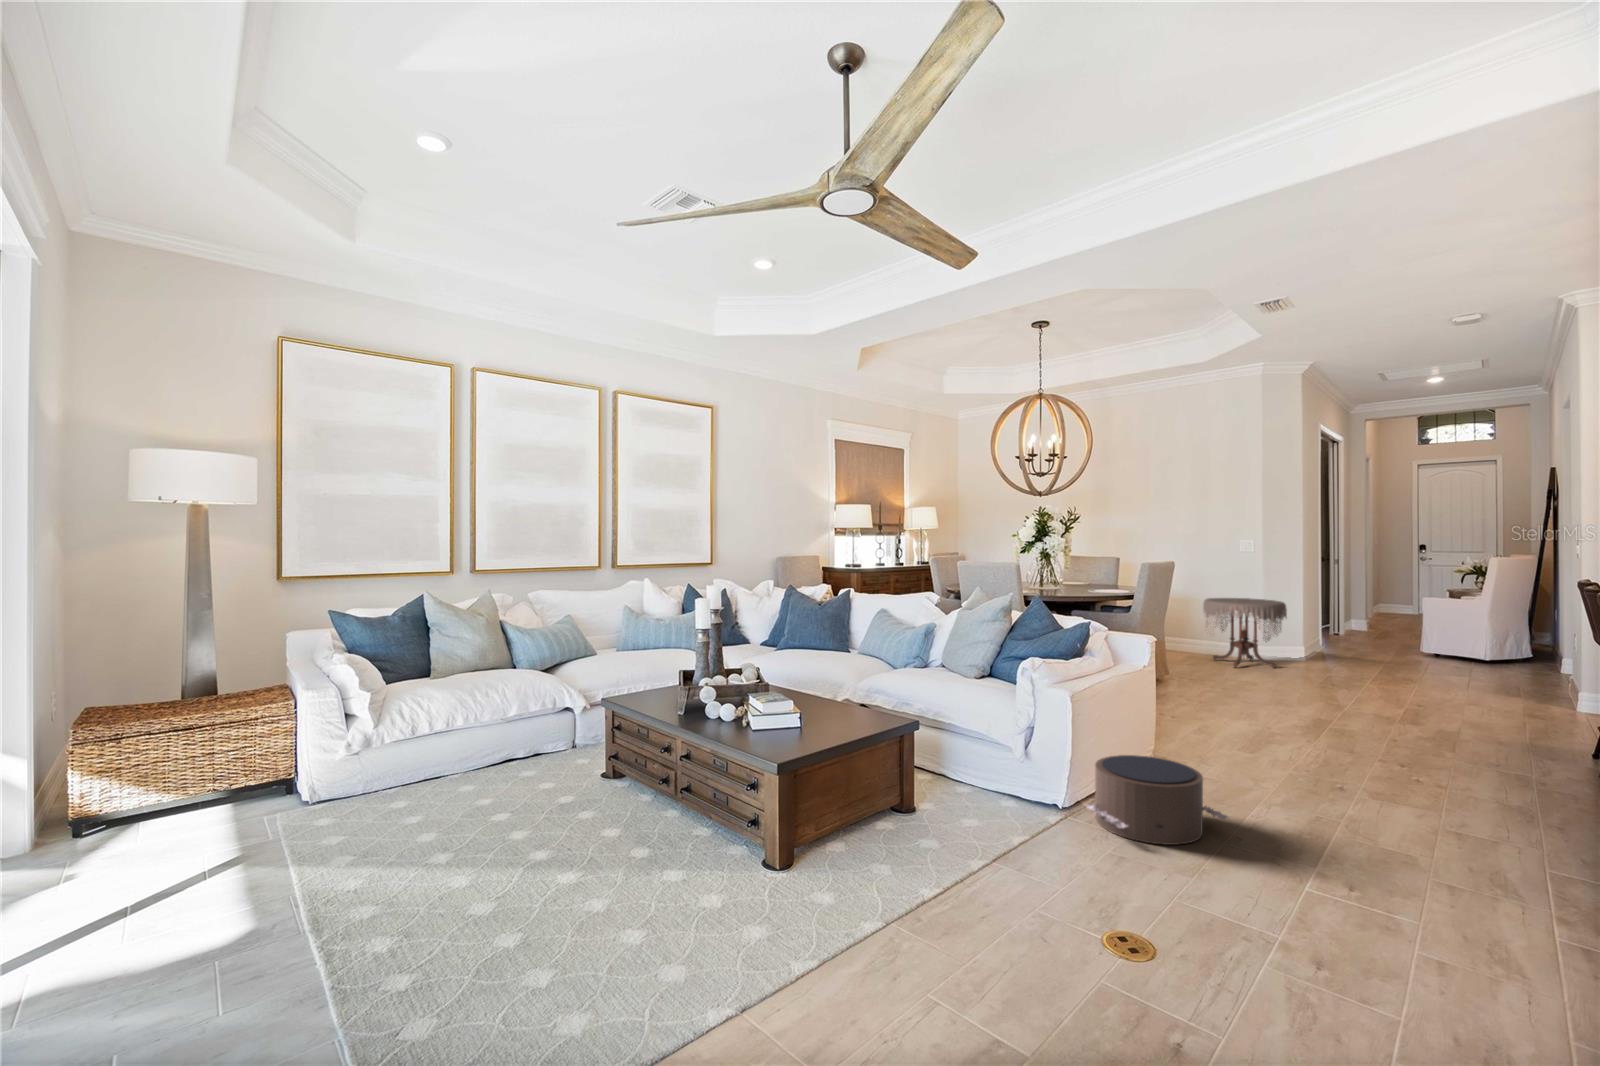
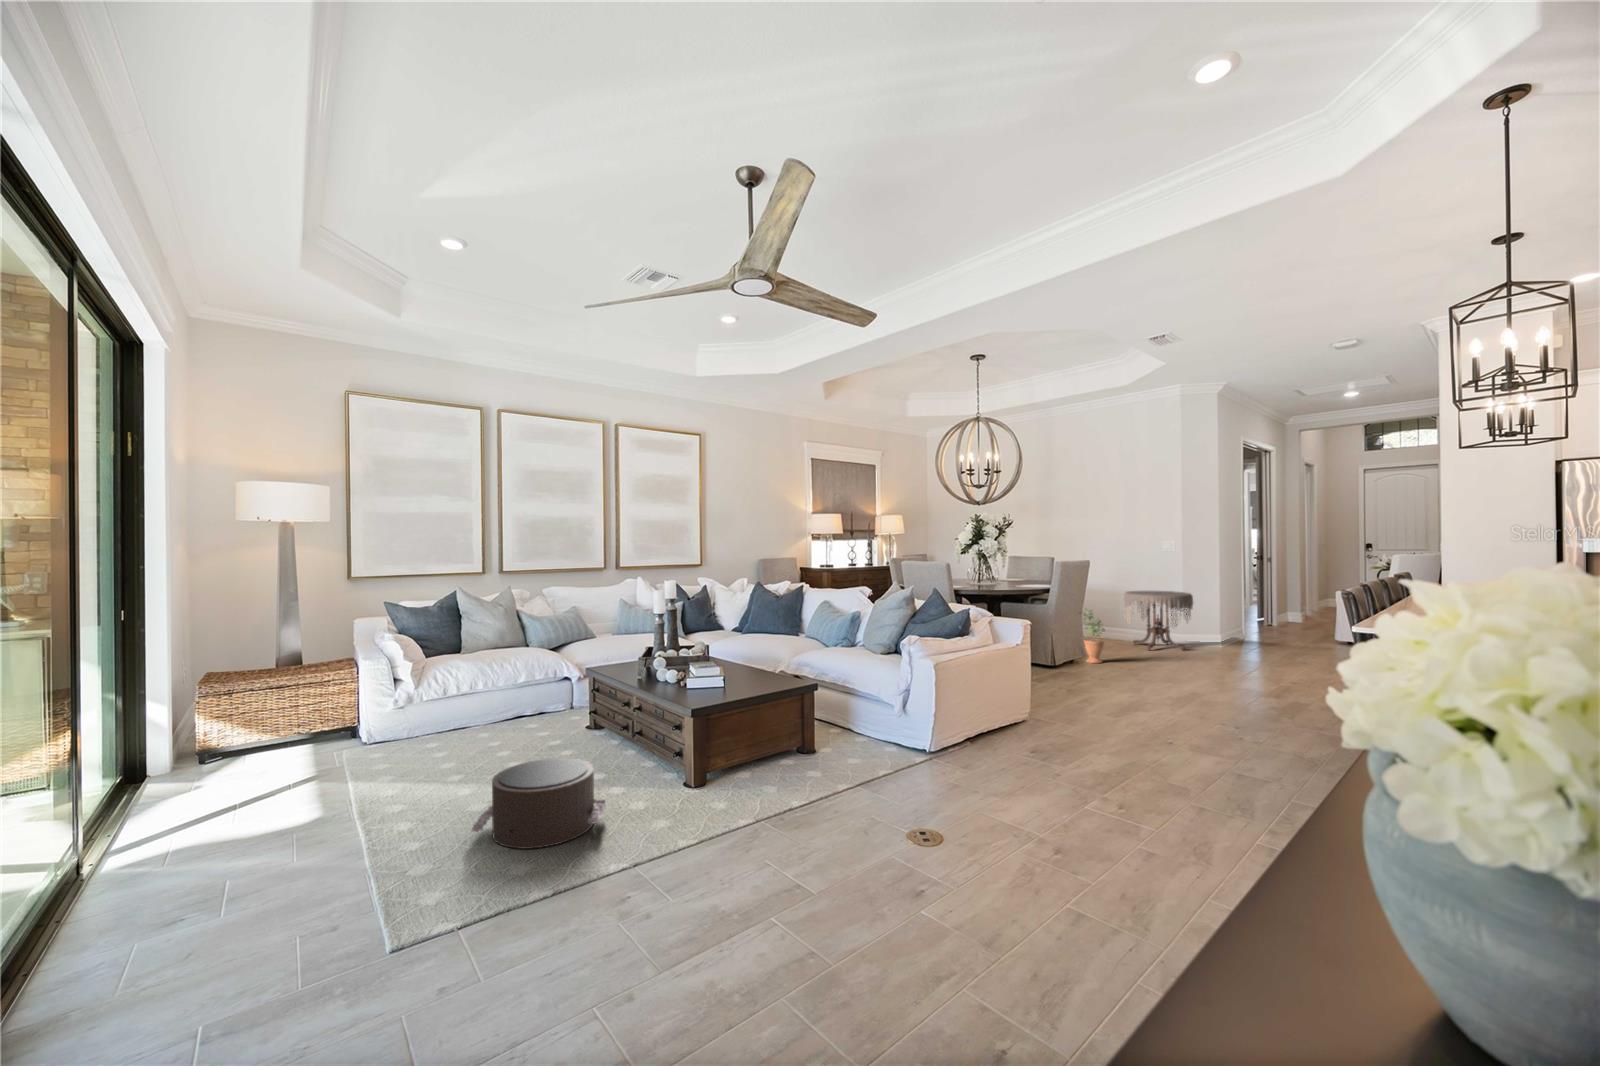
potted plant: none [1164,618,1197,684] -> present [1083,611,1105,663]
pouf: present [1085,755,1228,845] -> present [472,758,605,849]

